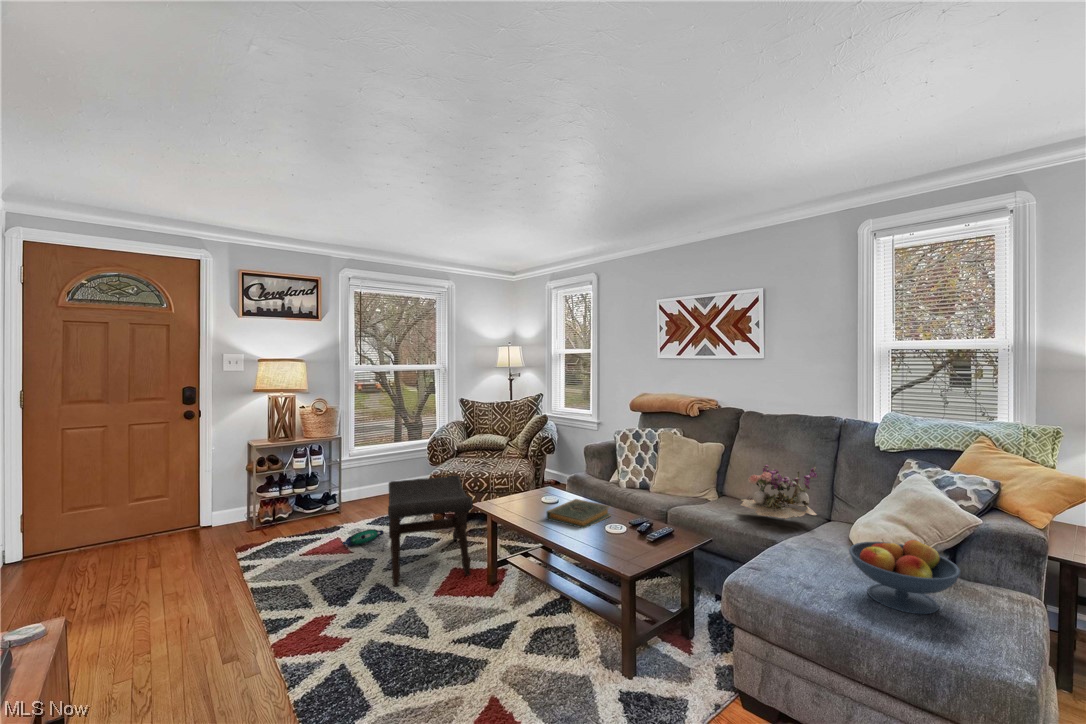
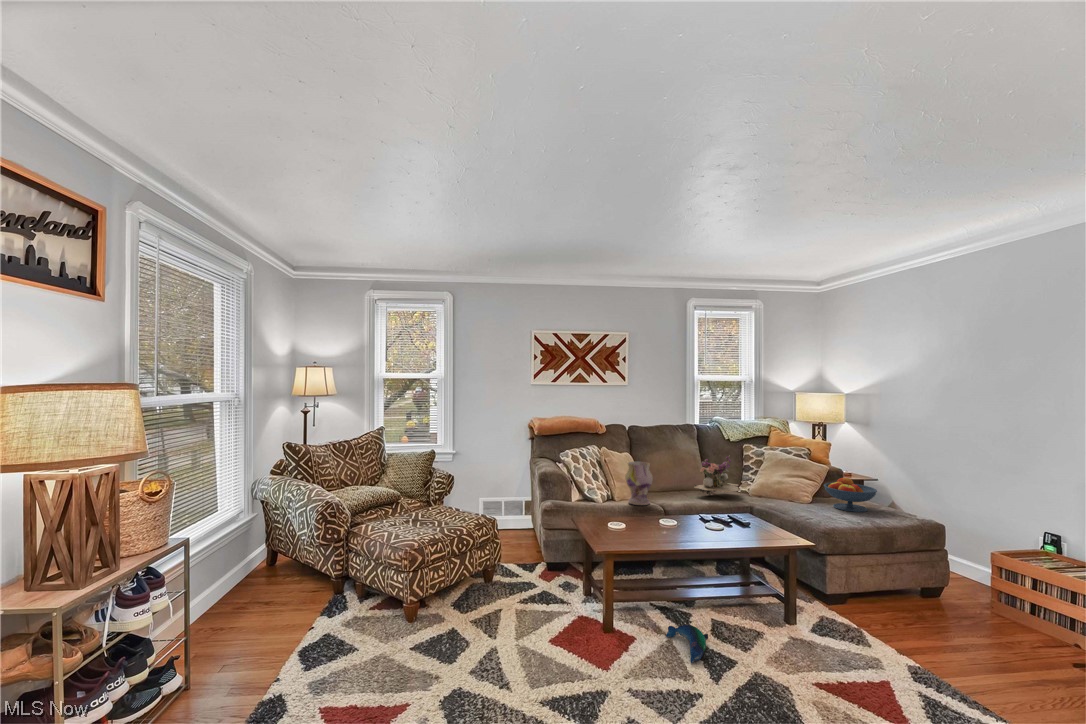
vase: none [640,449,672,501] -> present [625,462,653,505]
footstool: present [388,476,473,586] -> none [432,535,583,687]
hardback book: present [547,499,611,528] -> none [643,512,703,536]
plush toy: present [343,529,384,546] -> present [666,625,708,663]

